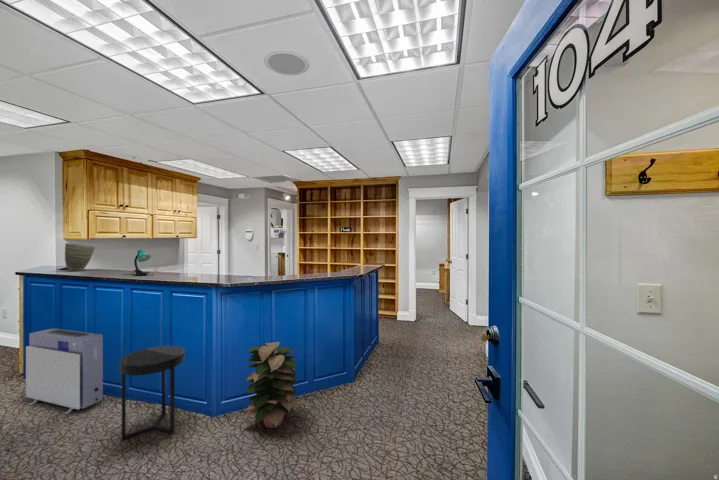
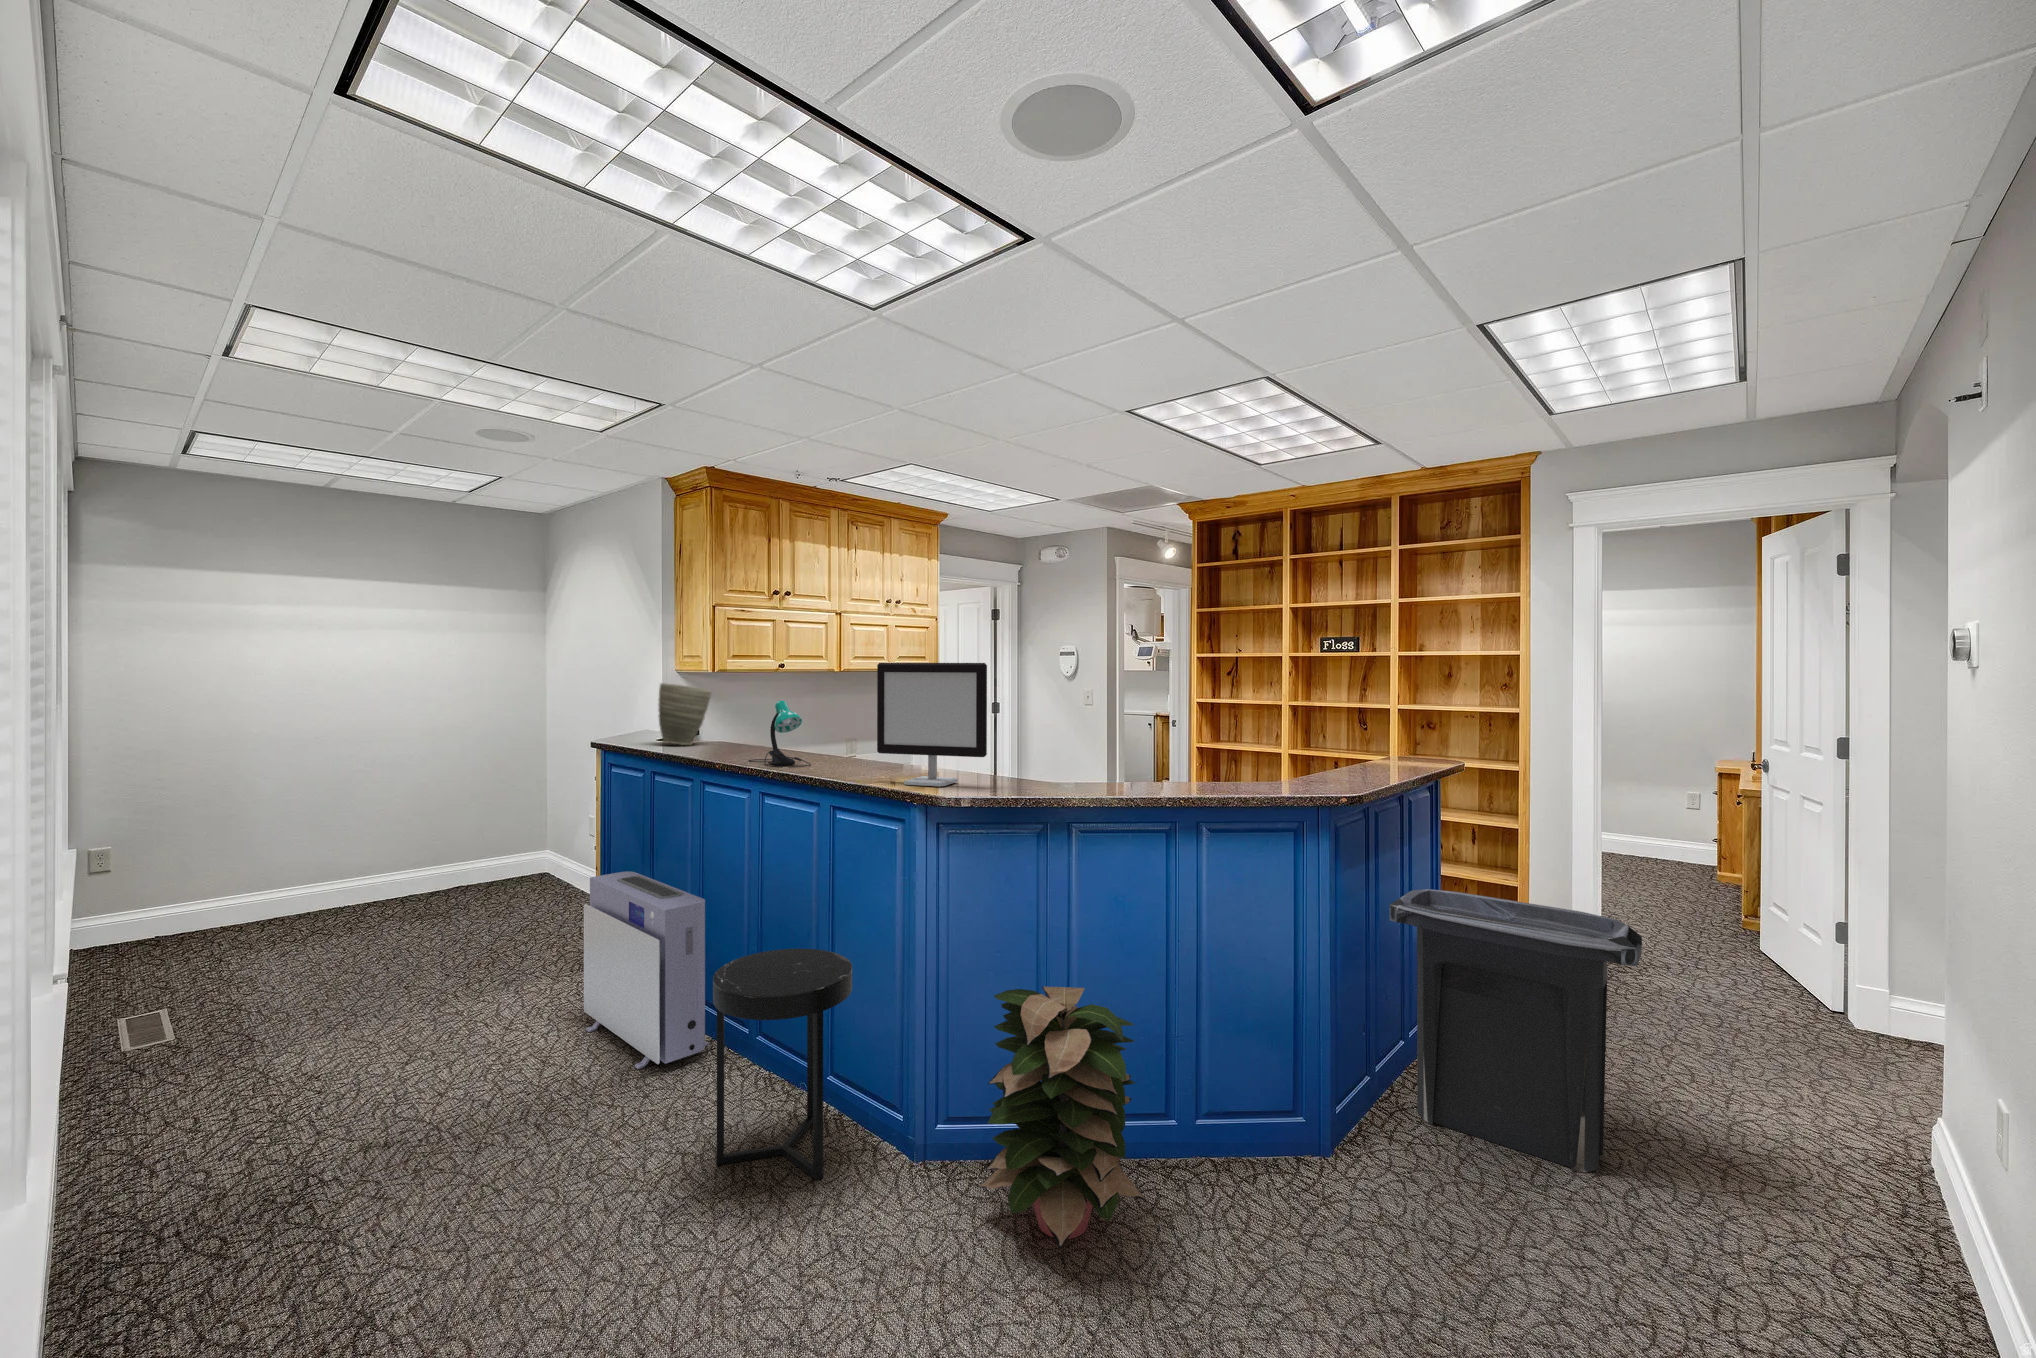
computer monitor: none [191,233,238,279] -> present [877,663,987,787]
trash can: none [367,301,430,374] -> present [1390,889,1642,1172]

